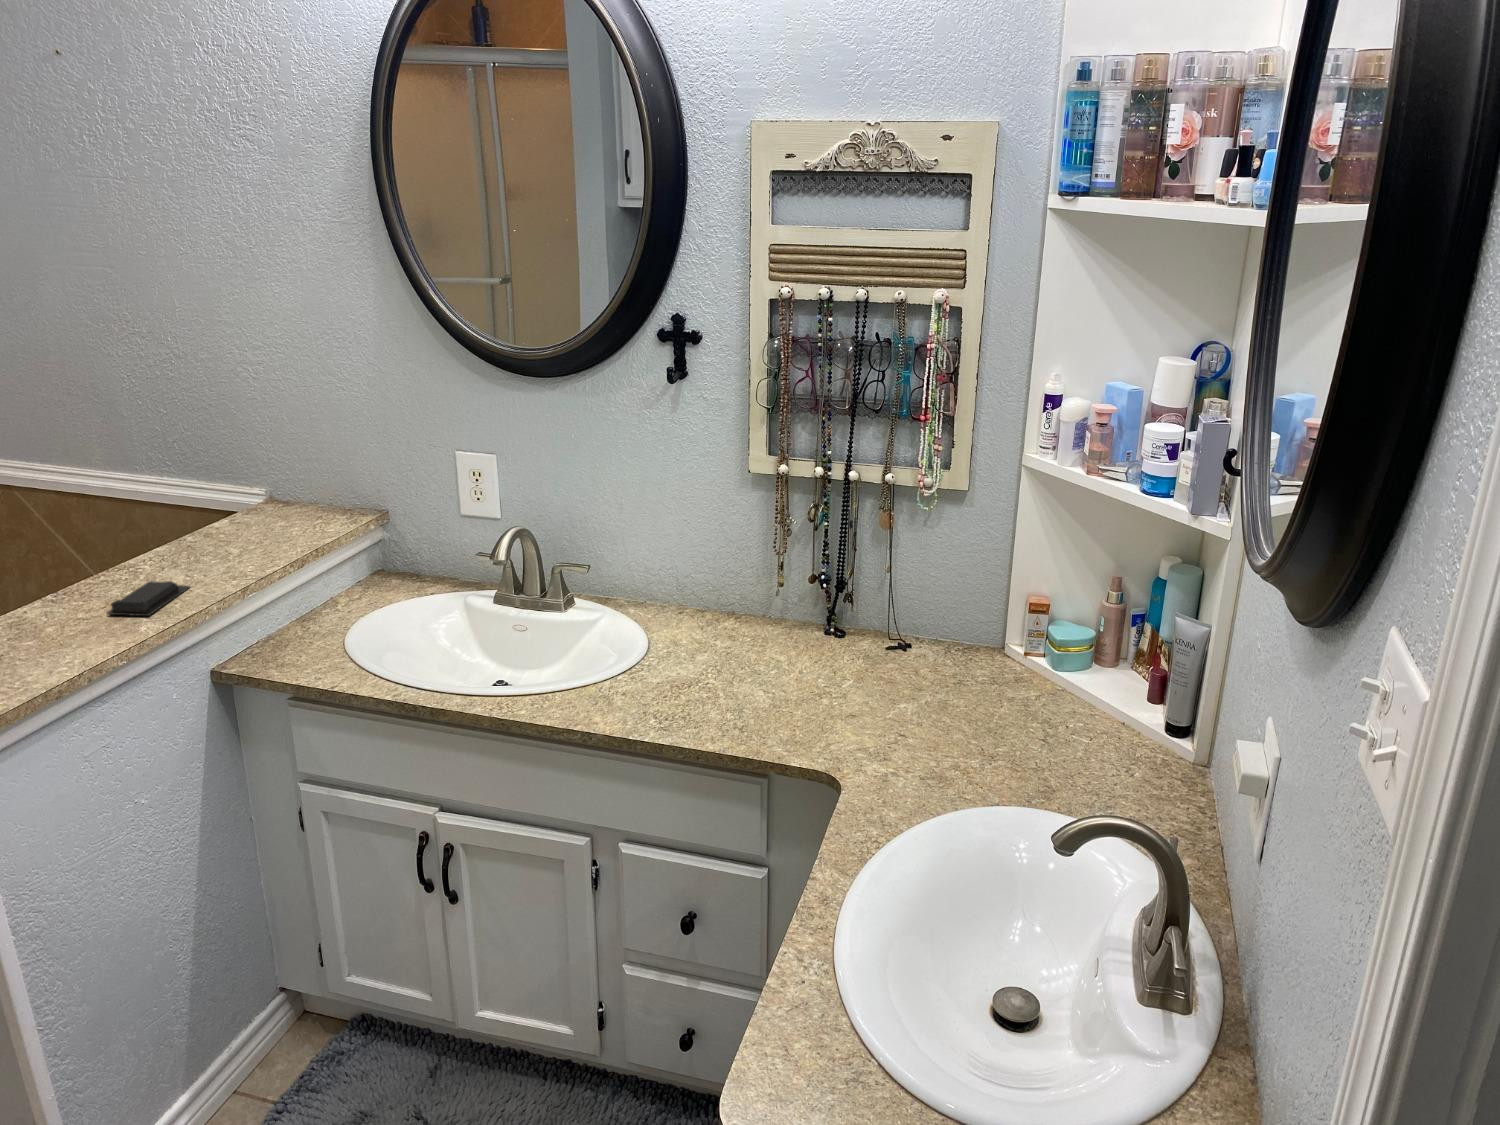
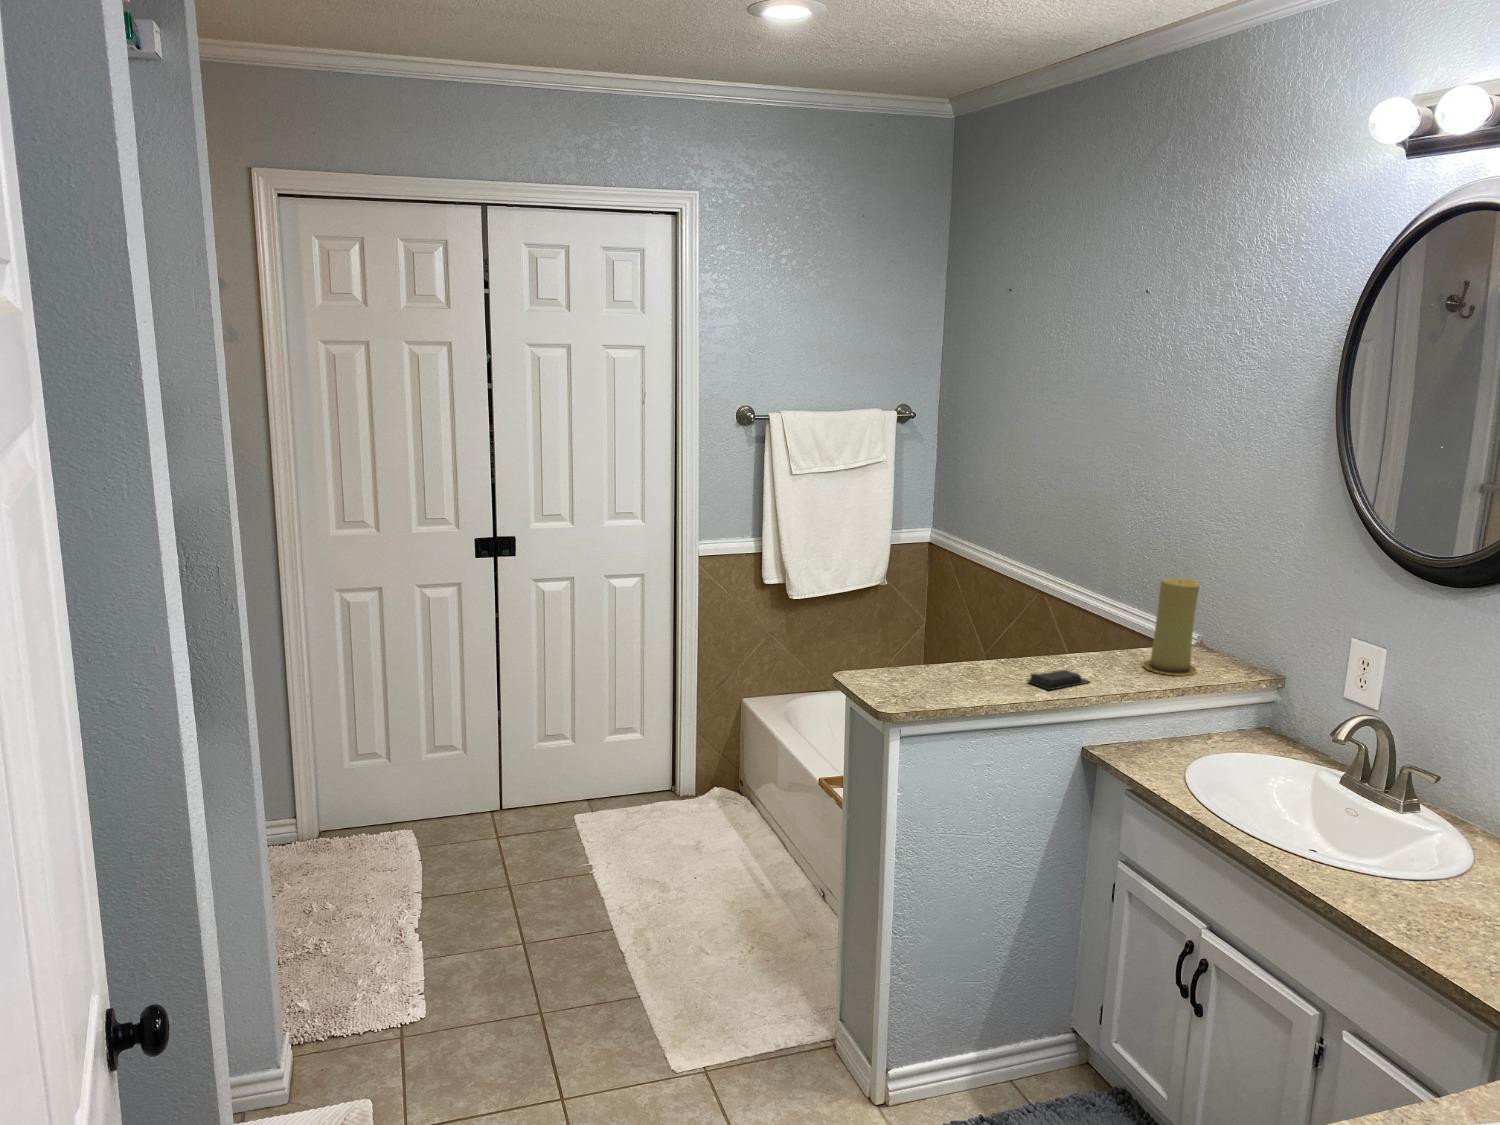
candle: none [226,426,298,548] -> present [1142,579,1199,676]

